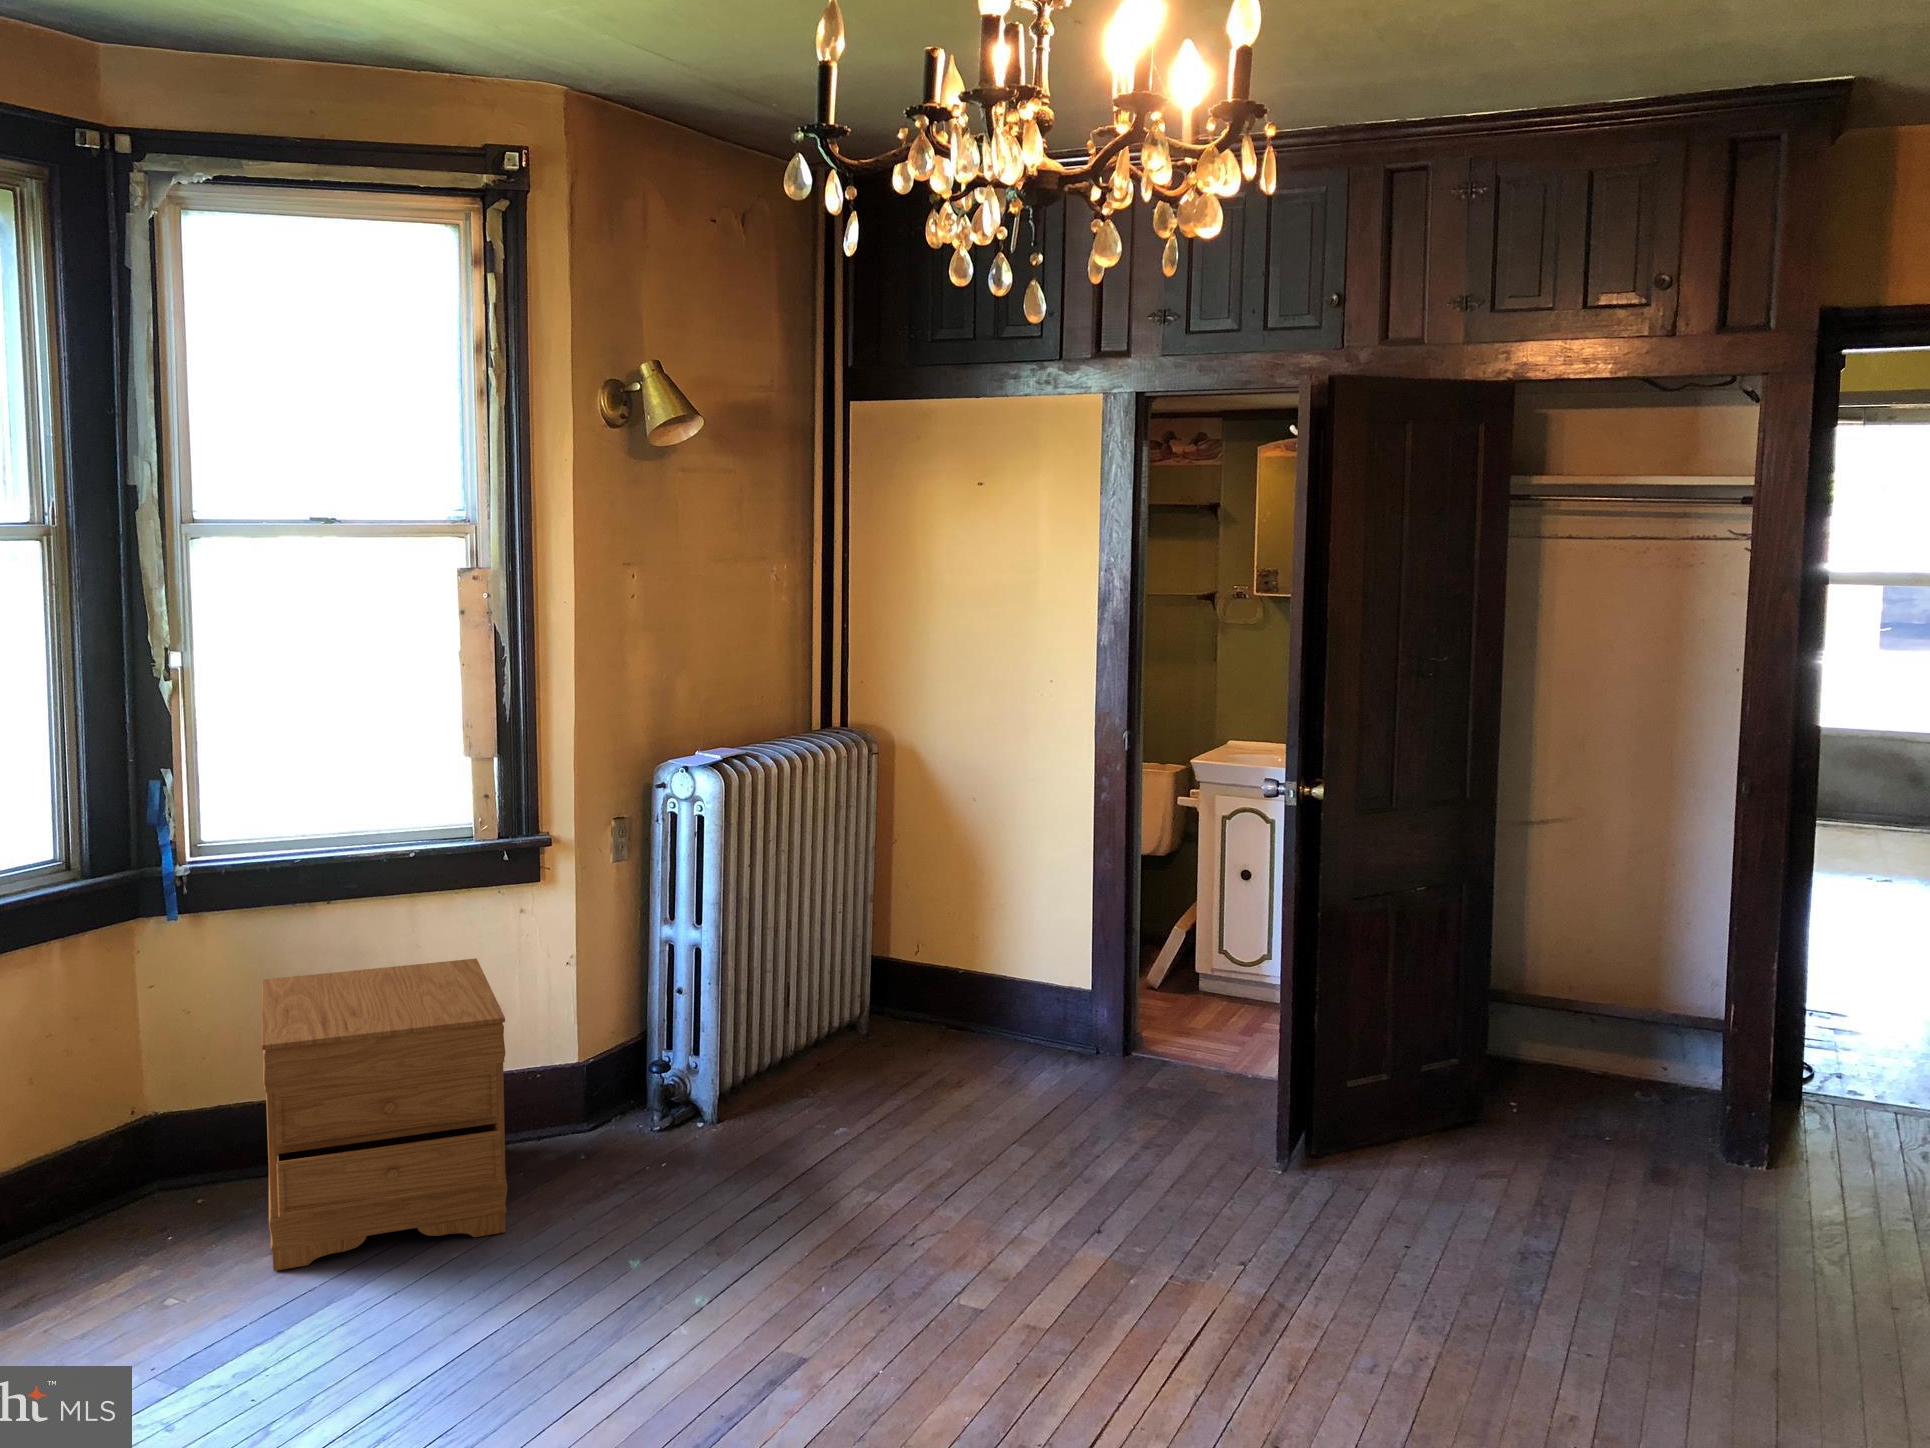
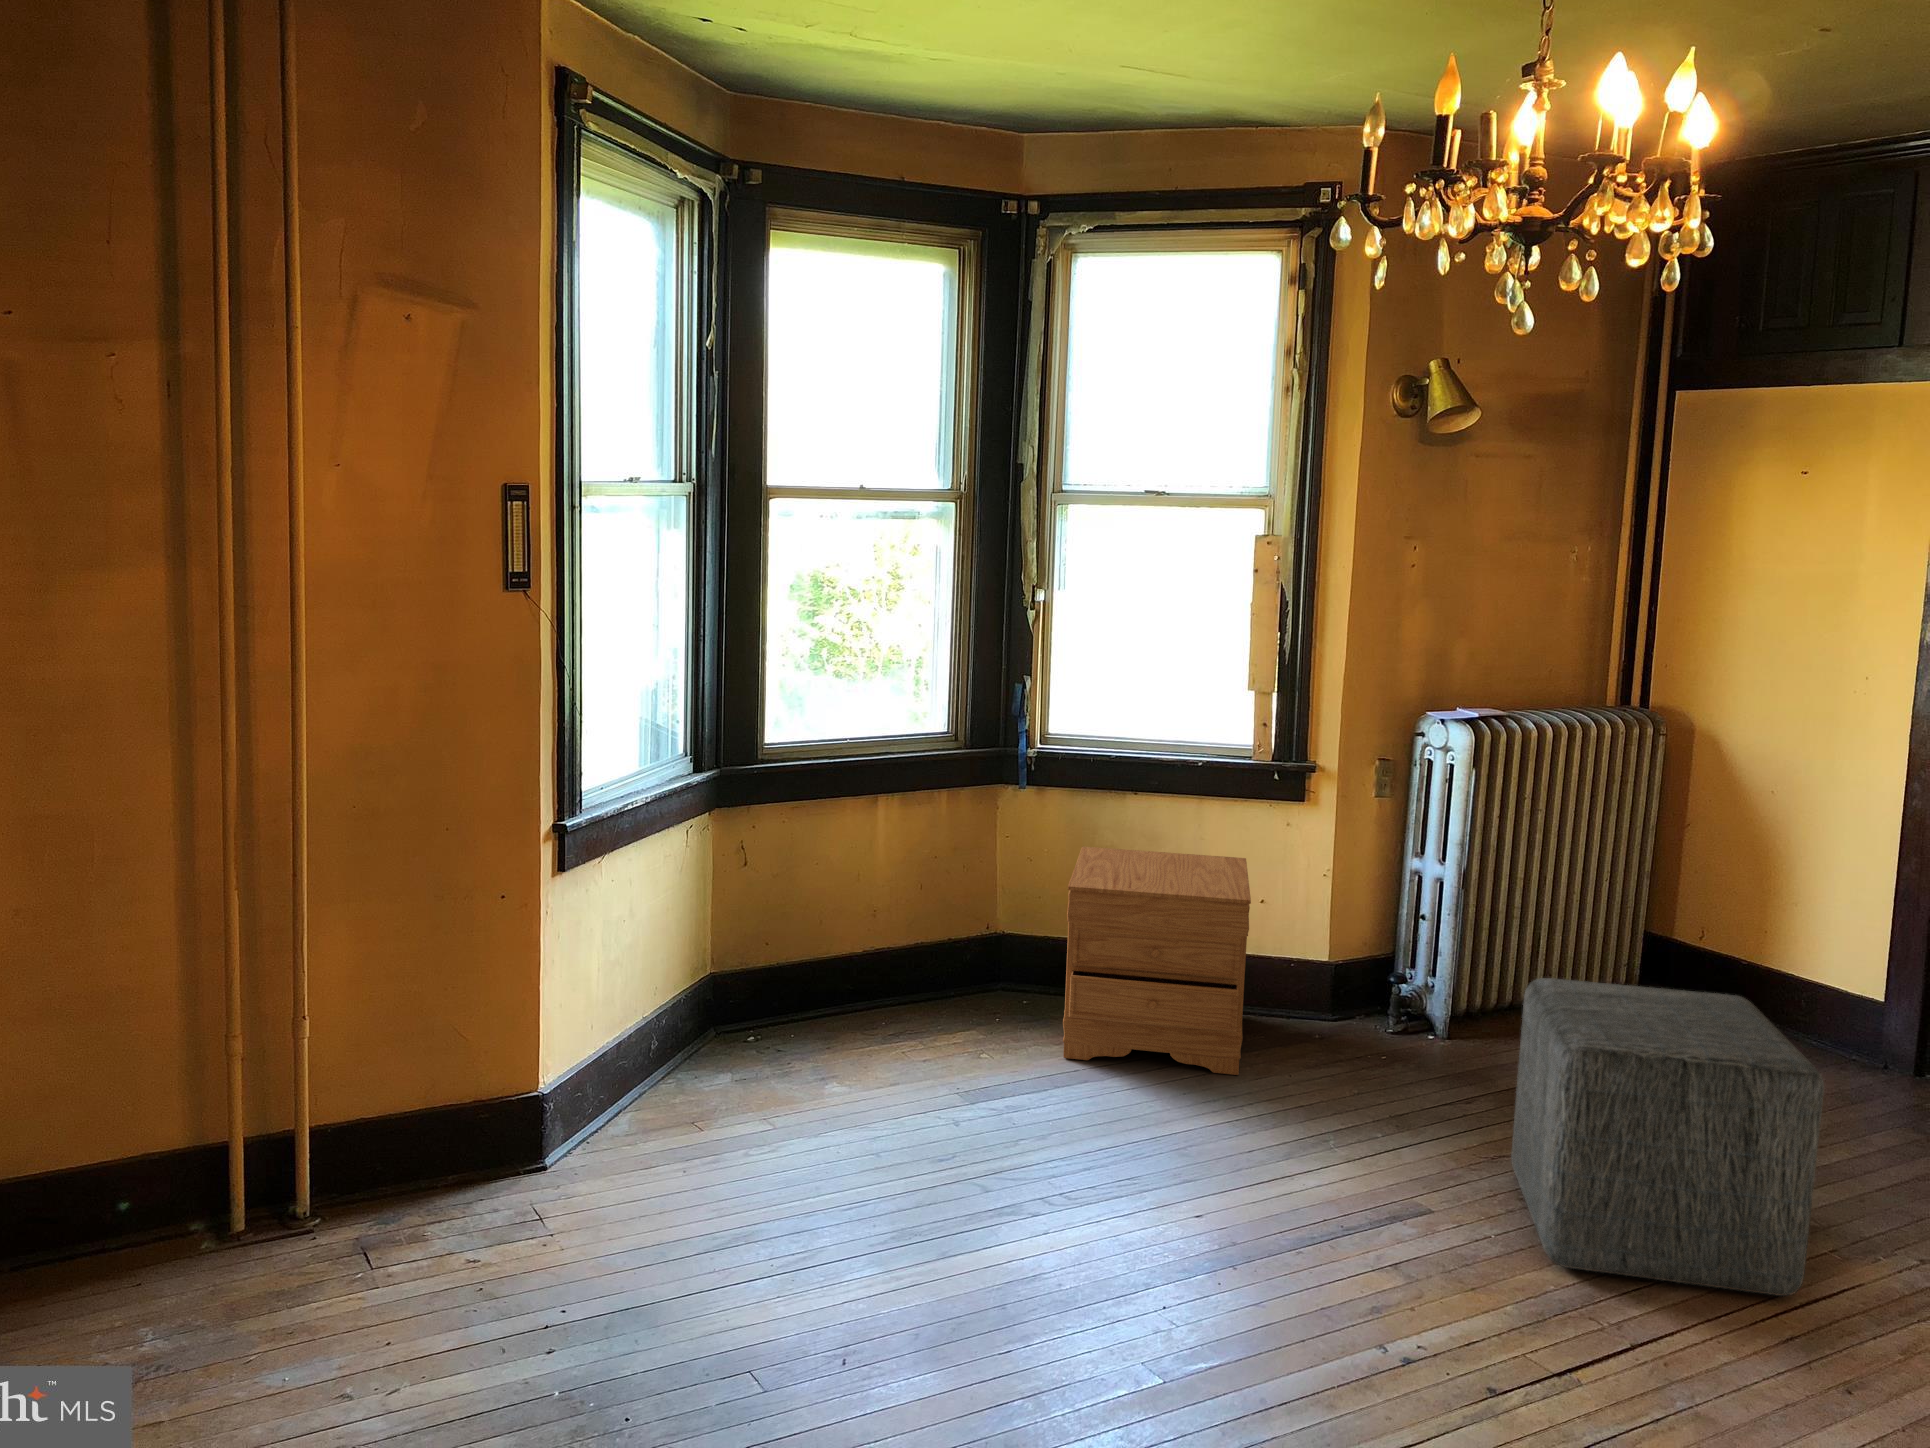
ottoman: none [837,1031,1146,1381] -> present [1511,978,1824,1296]

